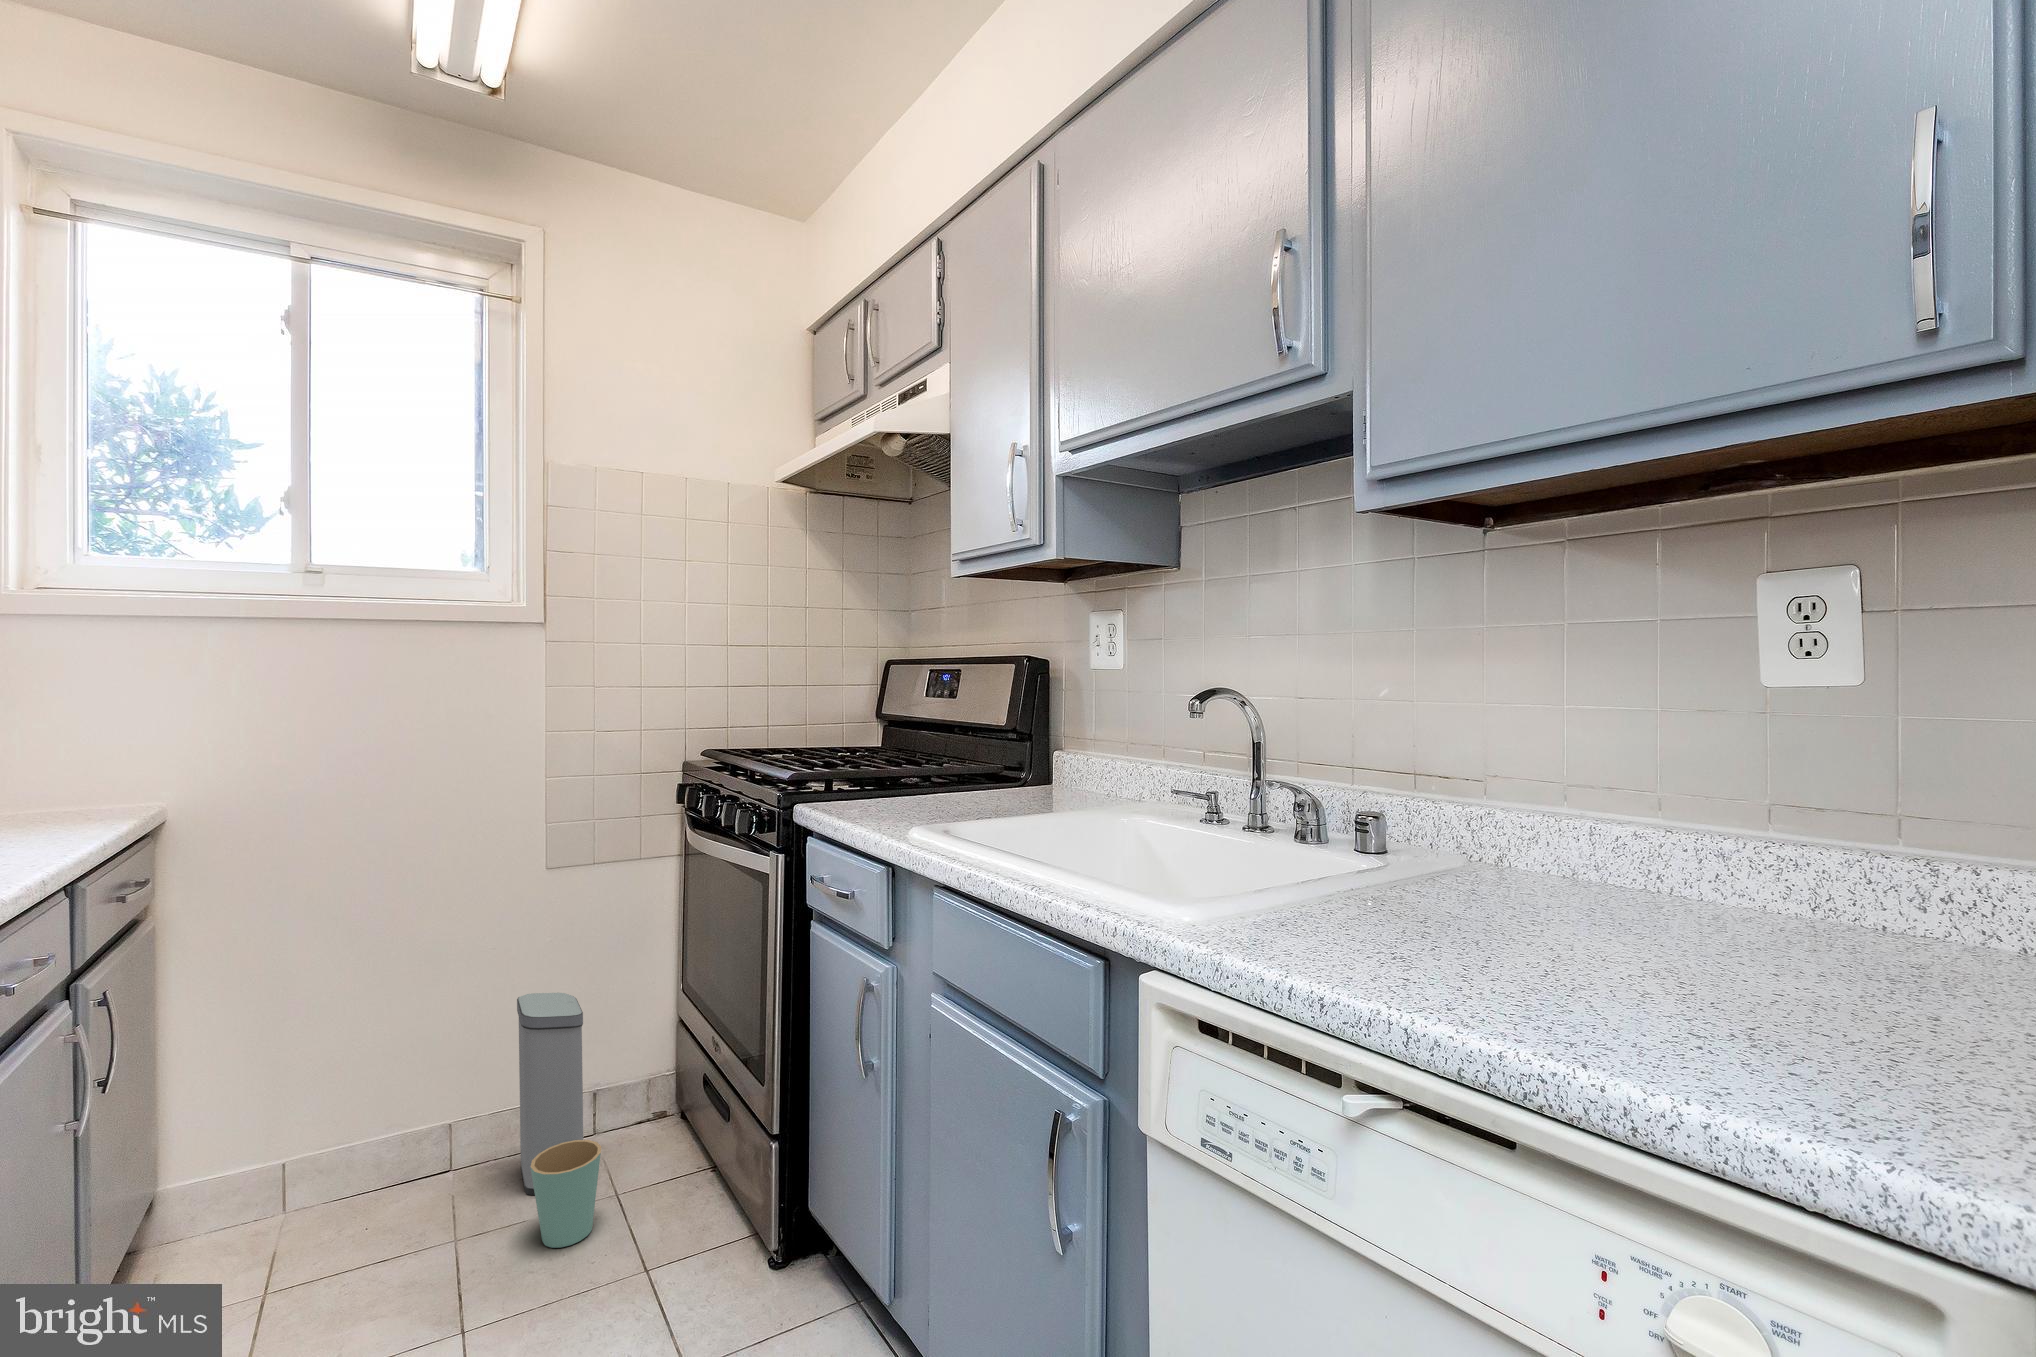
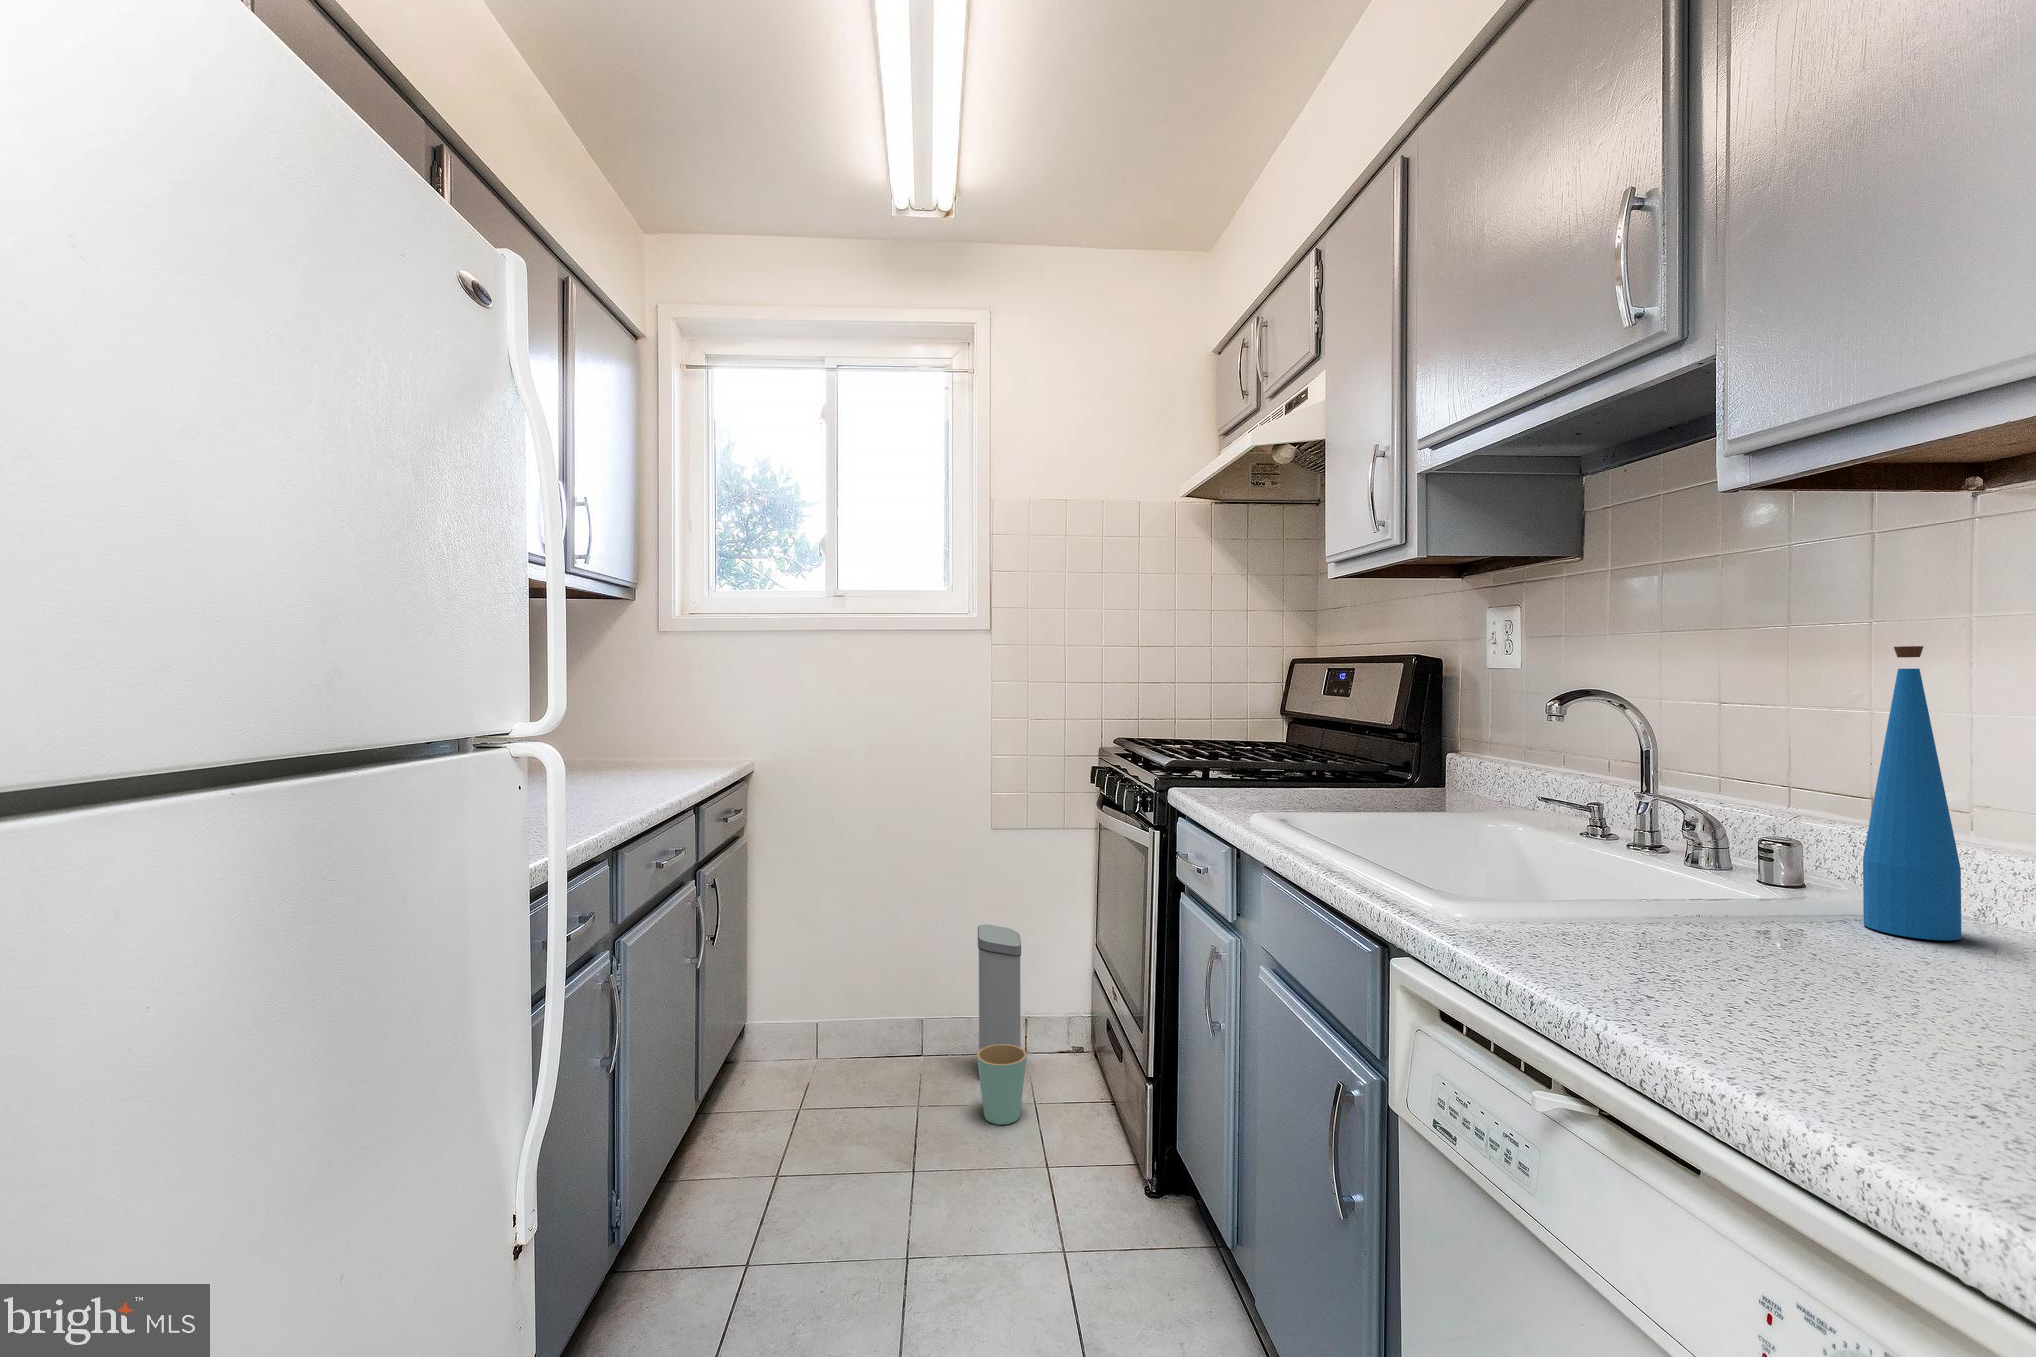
bottle: none [1449,654,1510,886] -> present [1863,646,1961,940]

